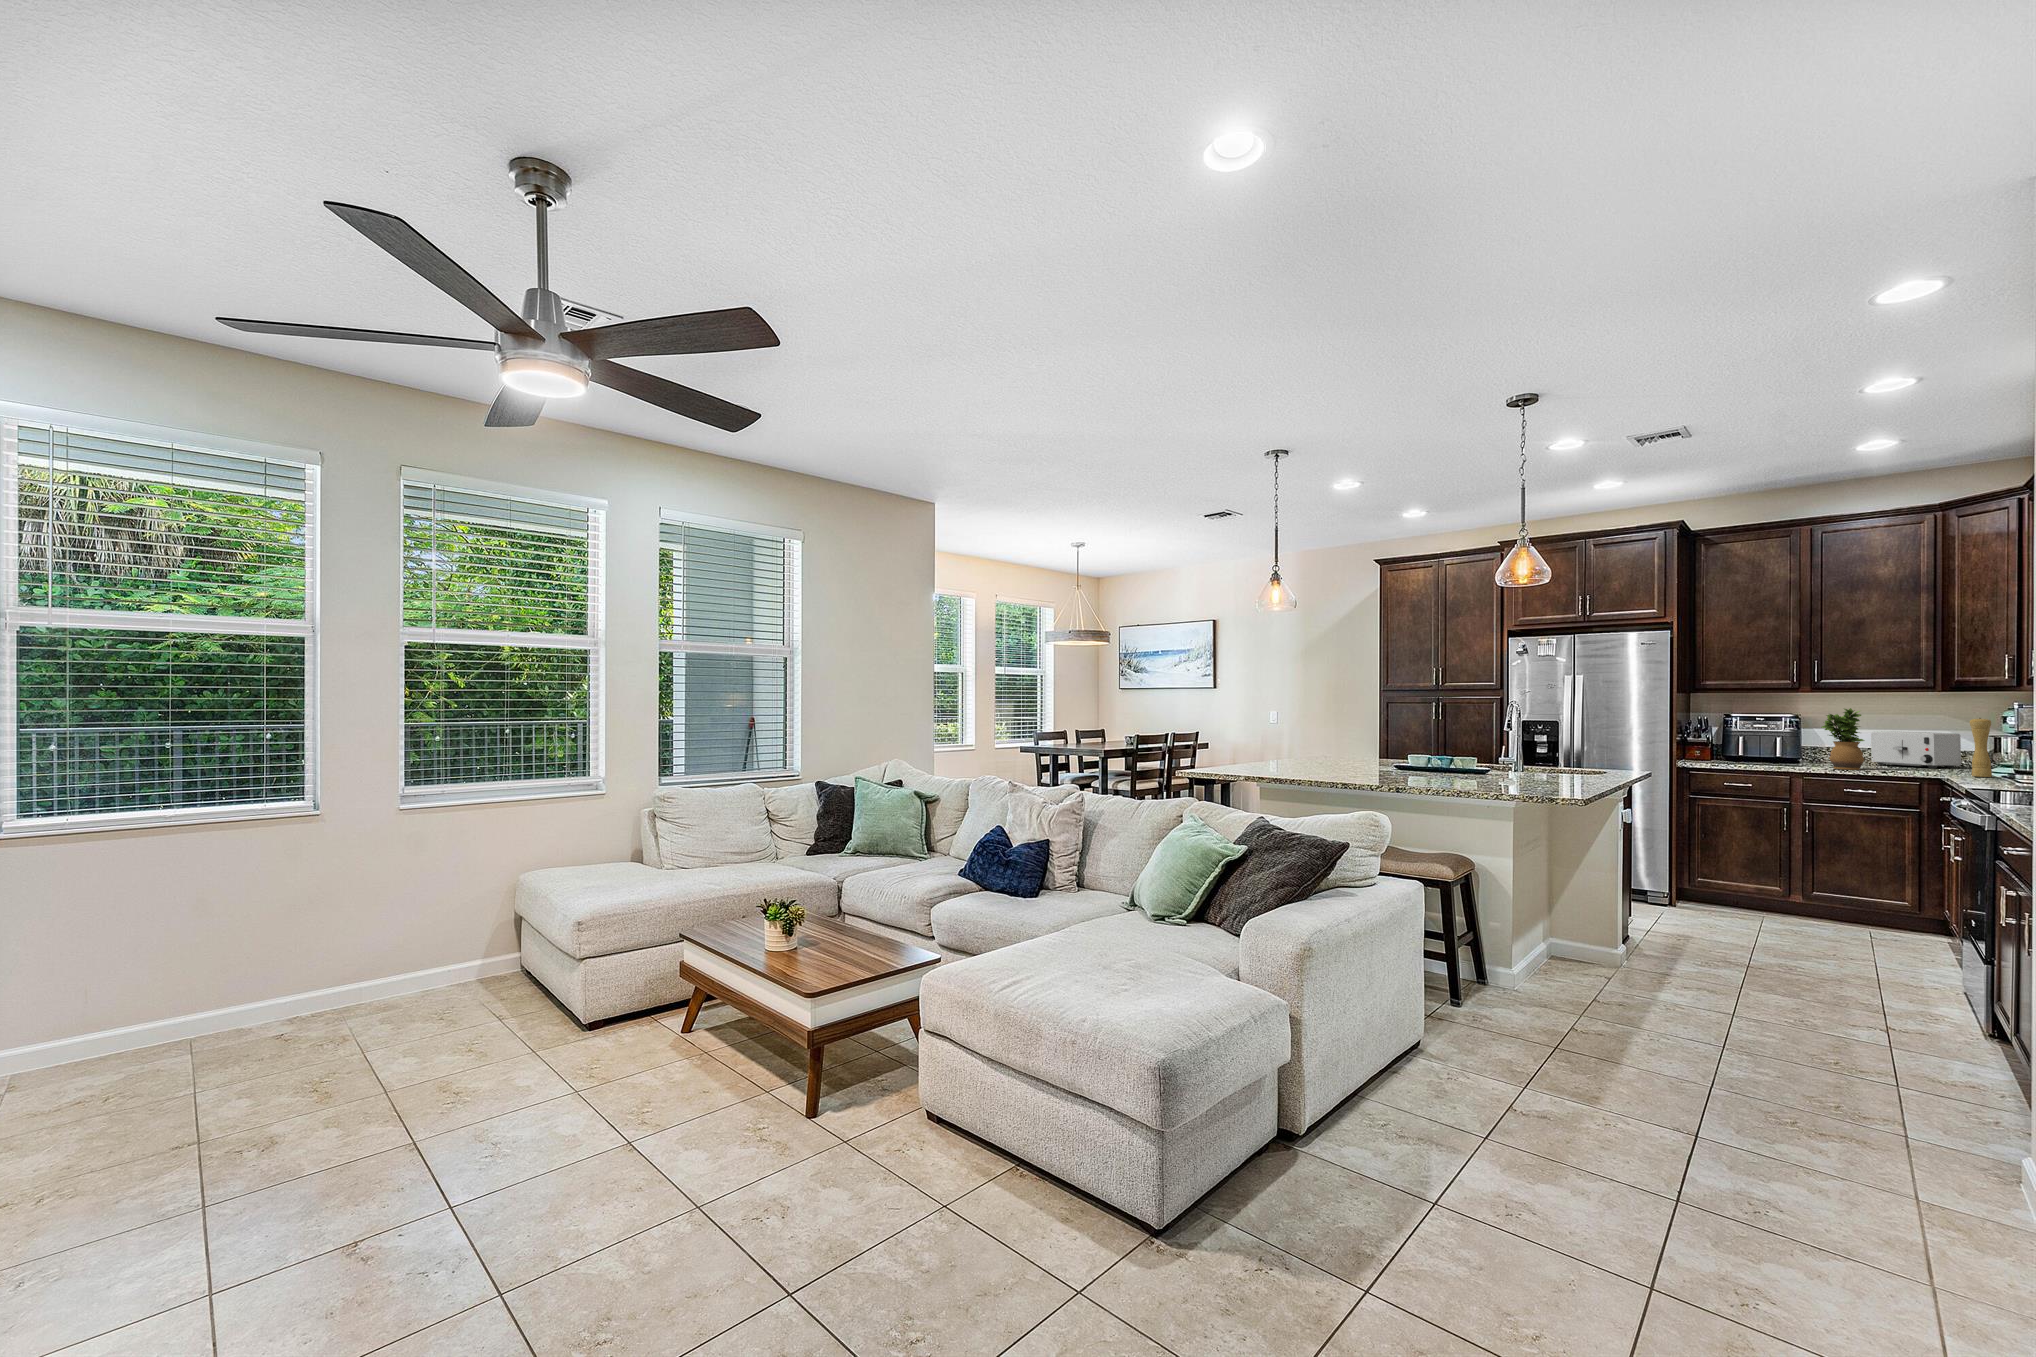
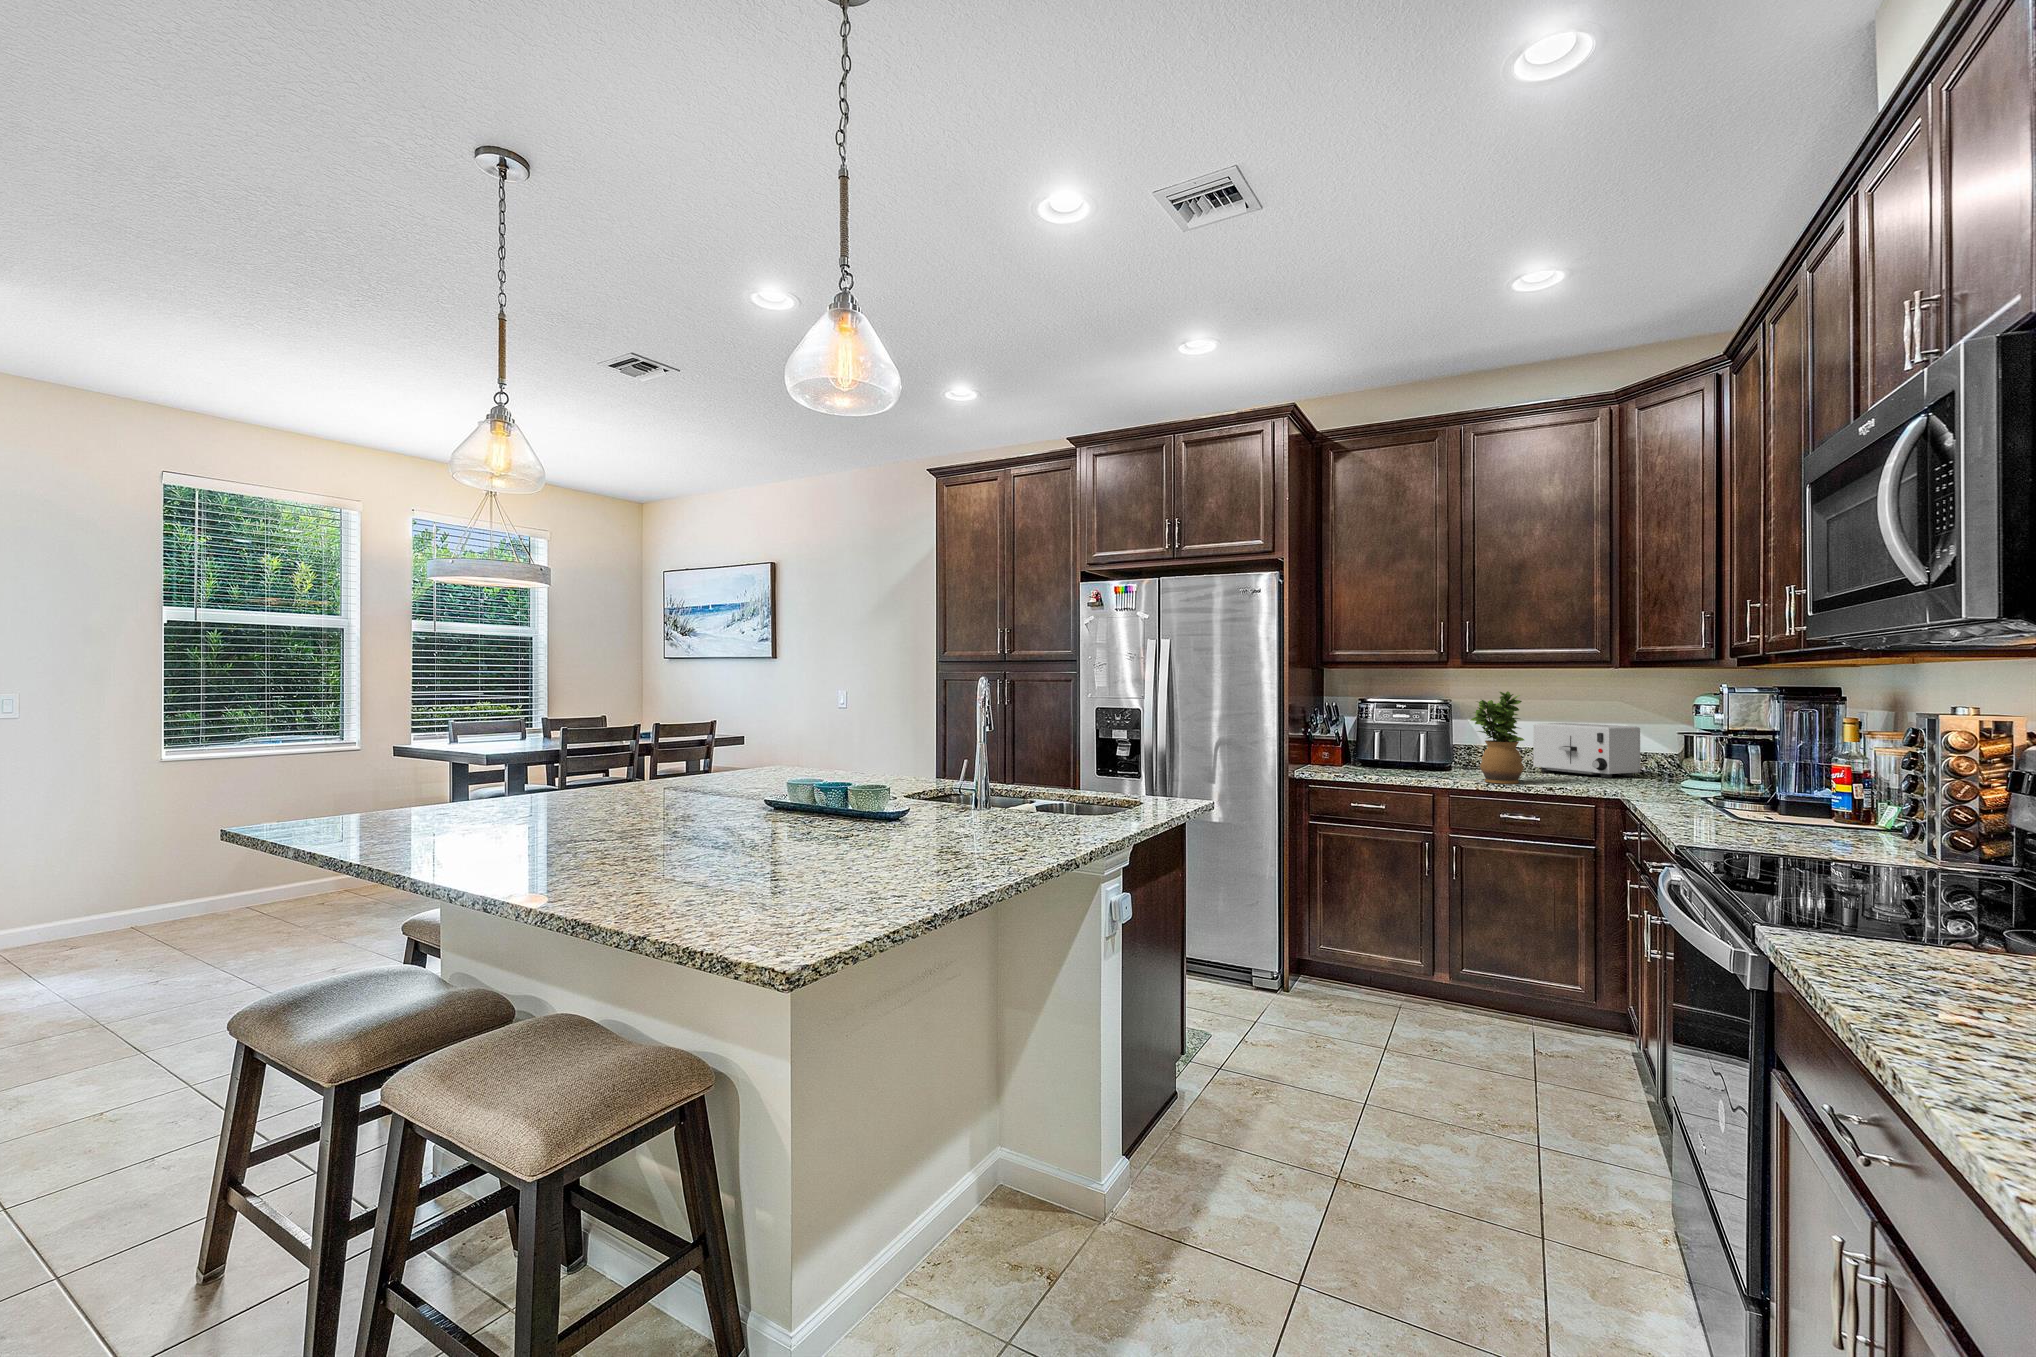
pepper mill: present [1970,718,1992,777] -> none [1661,707,1689,800]

